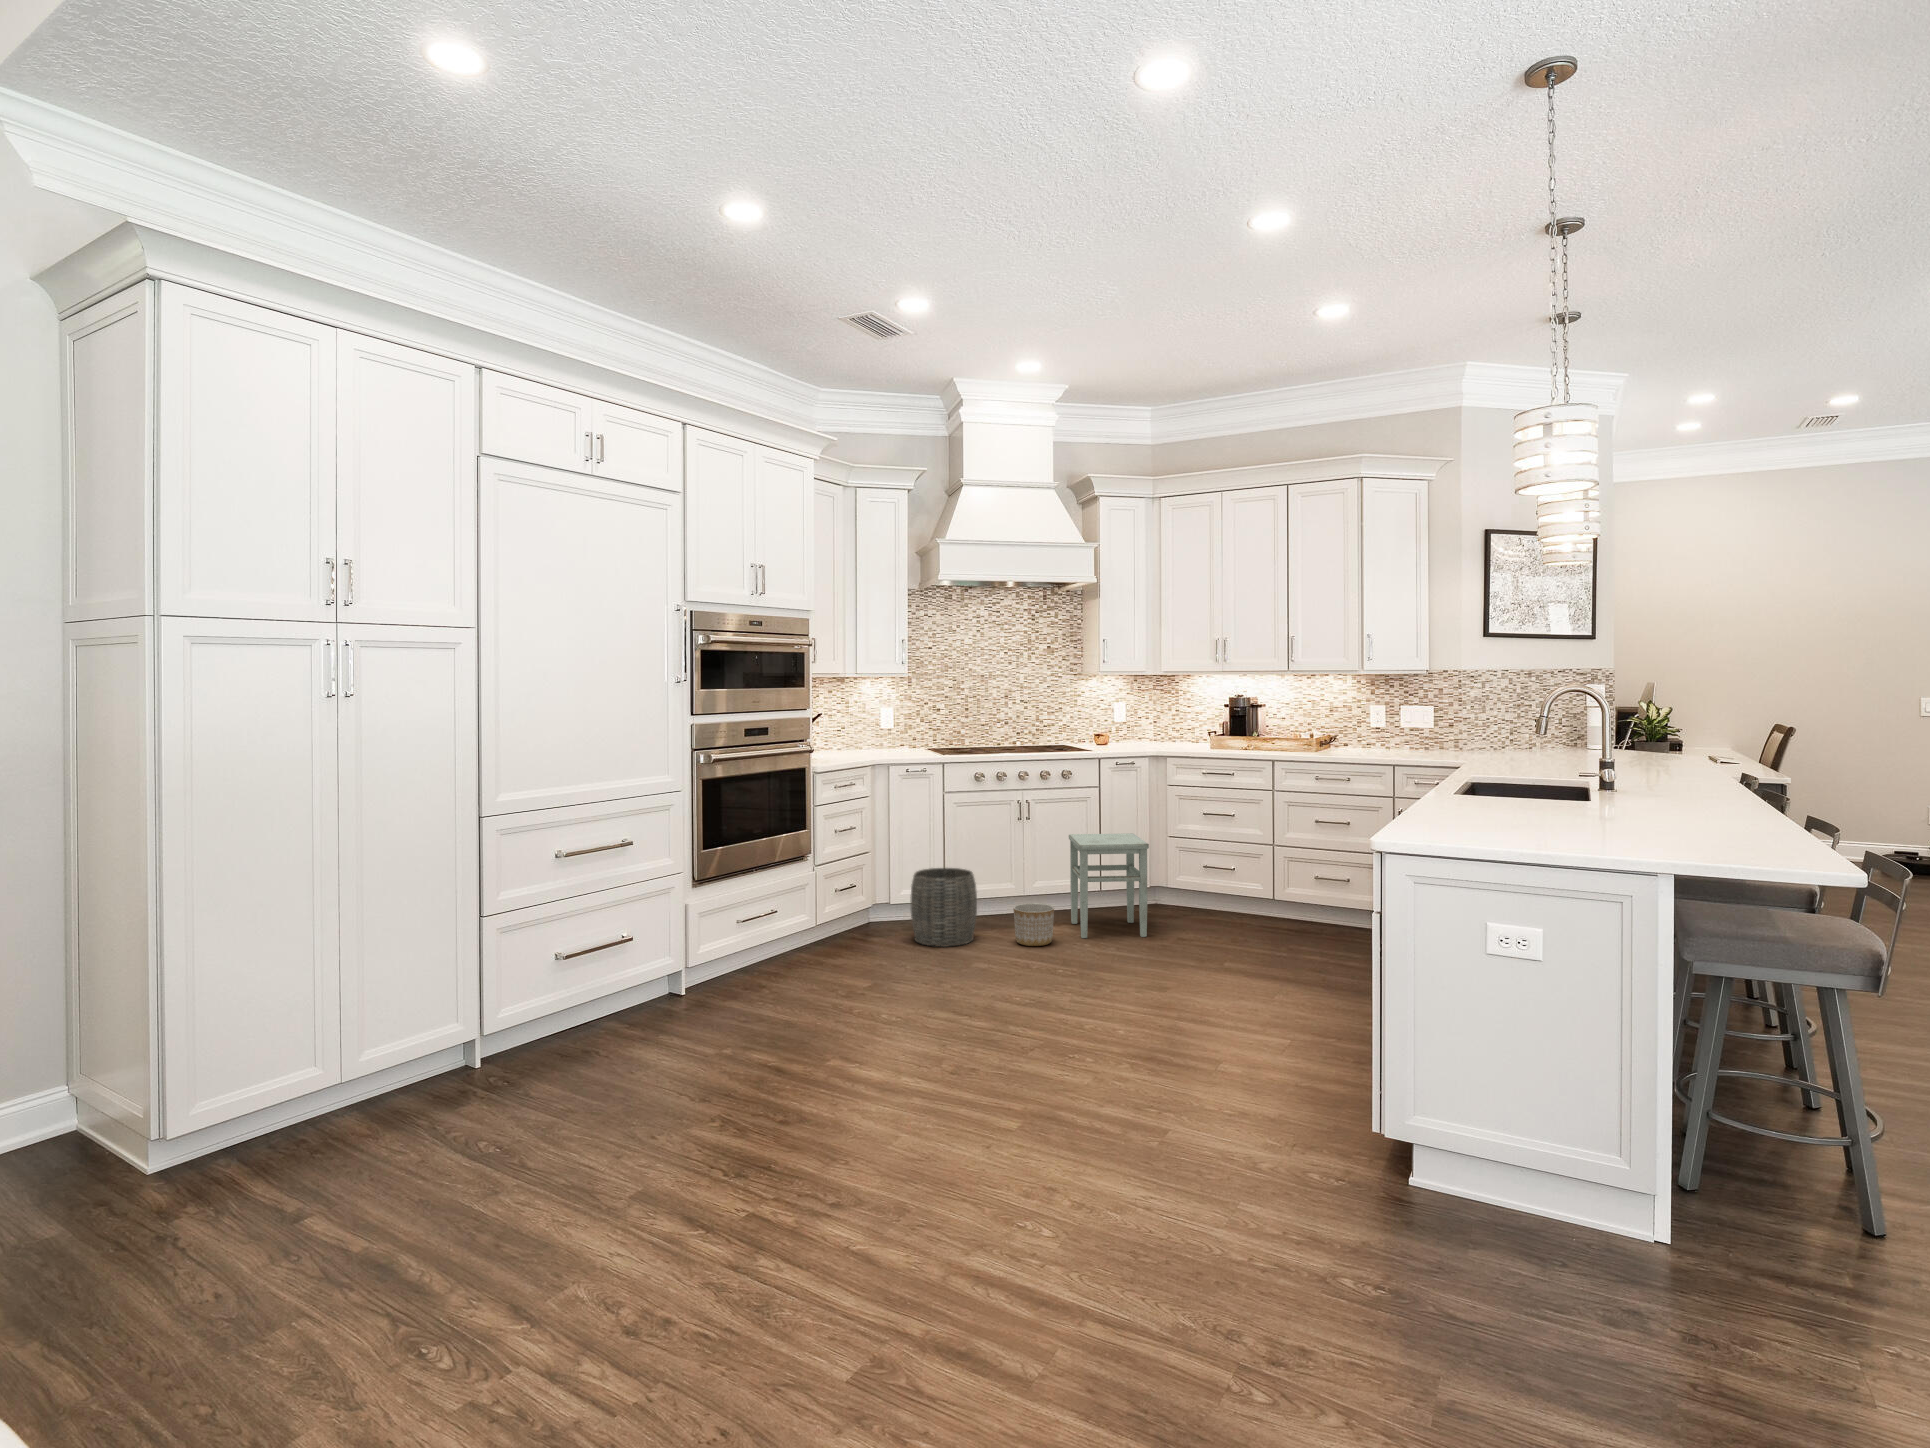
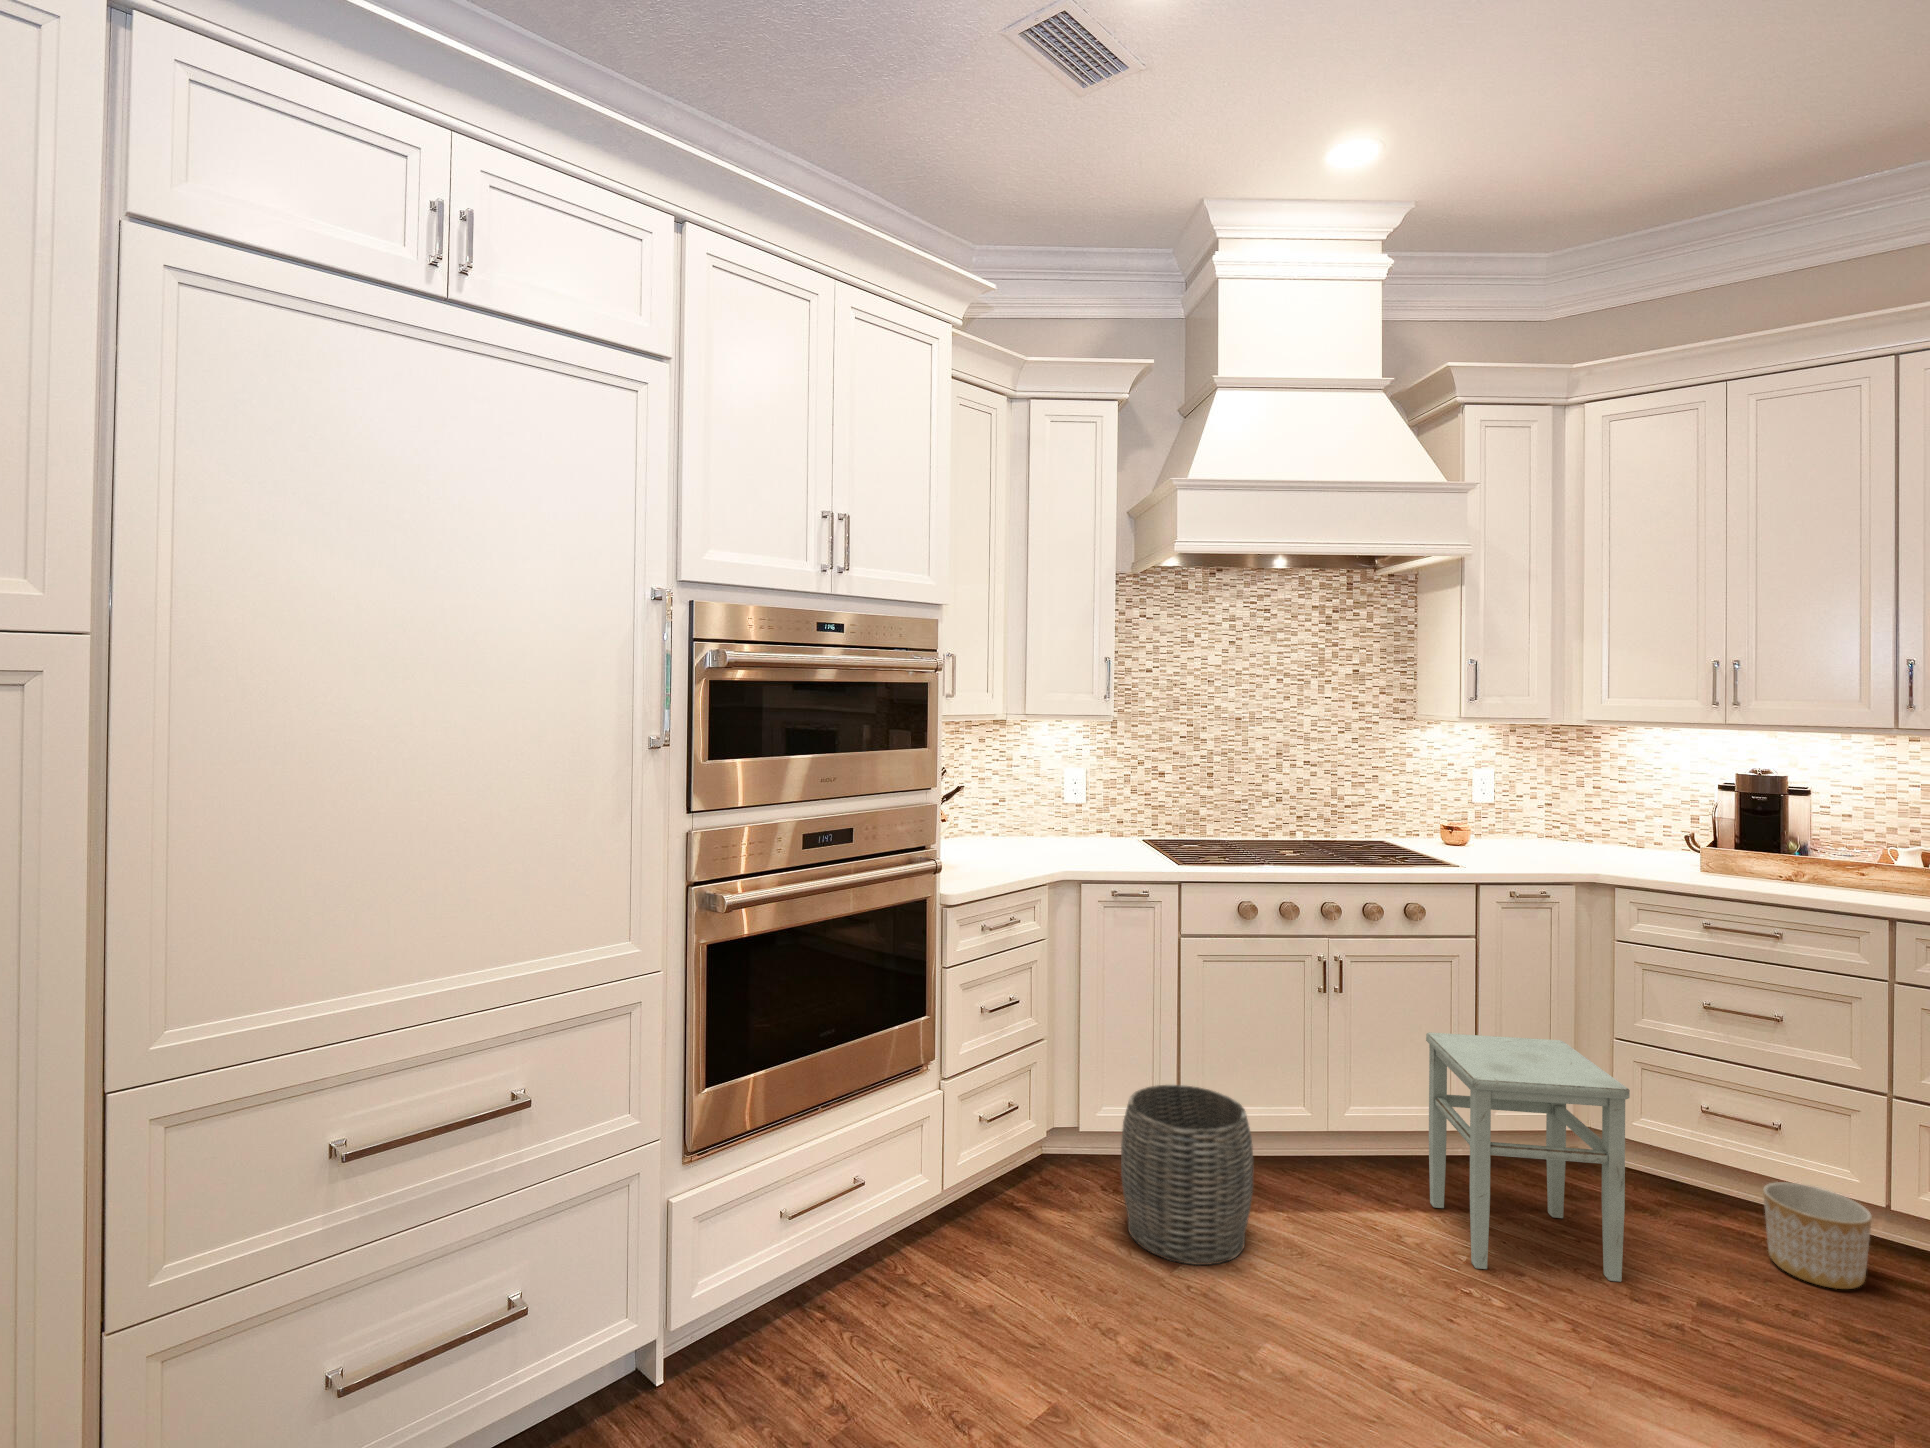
planter: present [1013,903,1054,946] -> present [1763,1182,1872,1289]

